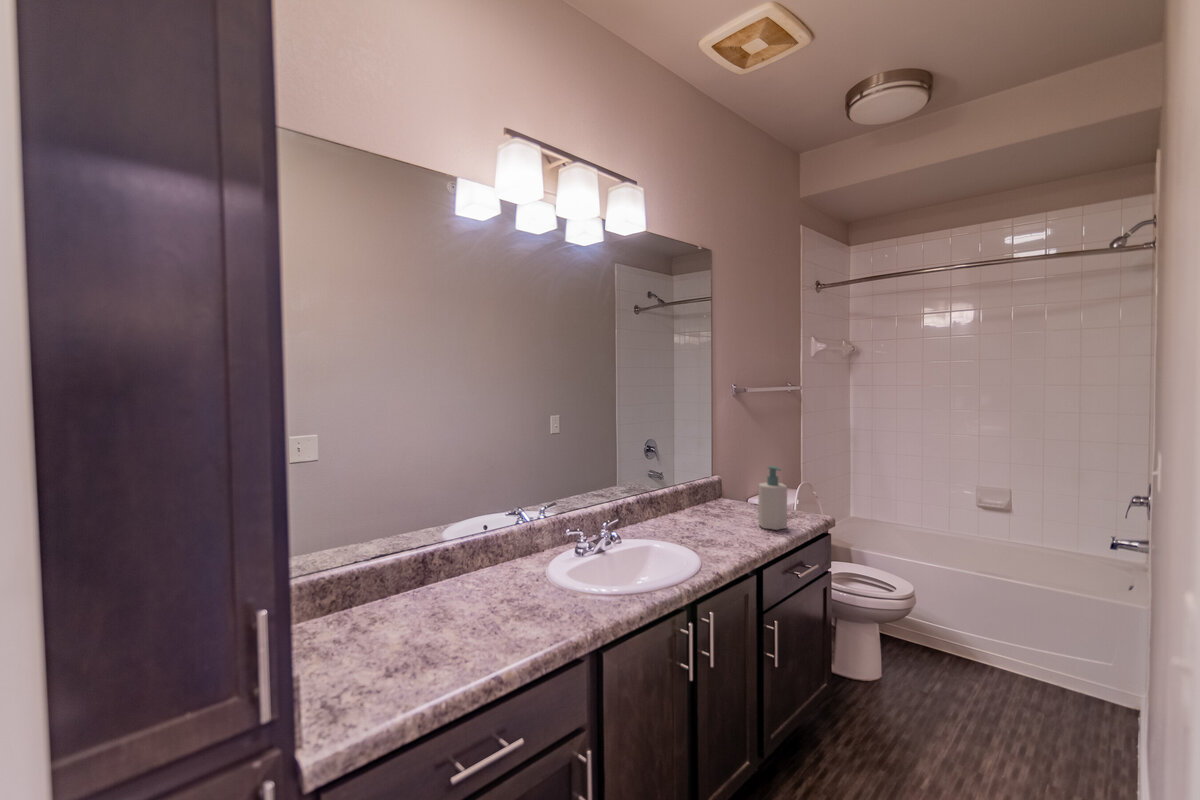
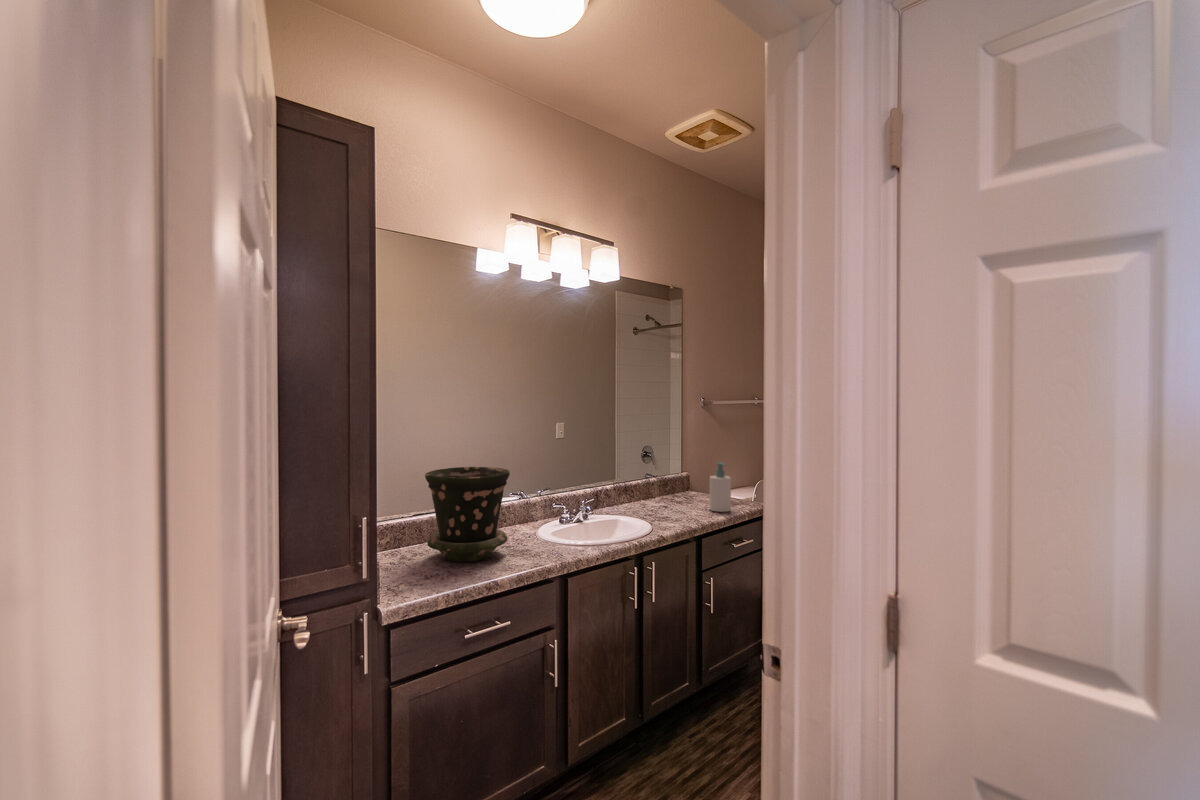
flower pot: none [385,487,512,635] -> present [425,467,510,562]

